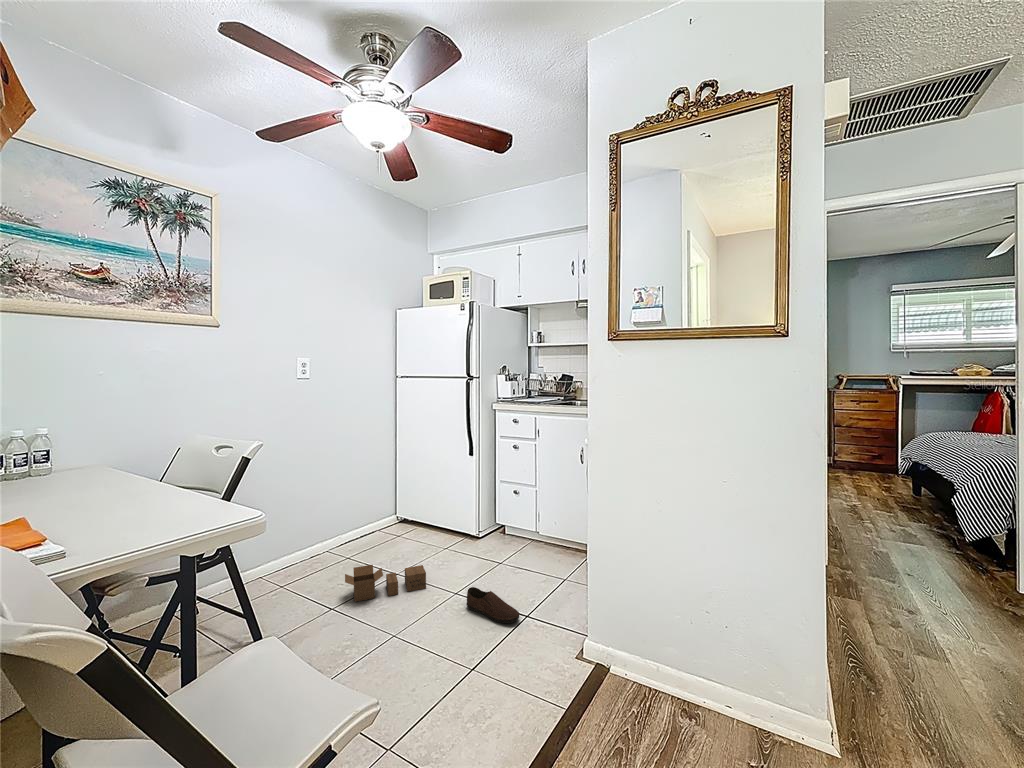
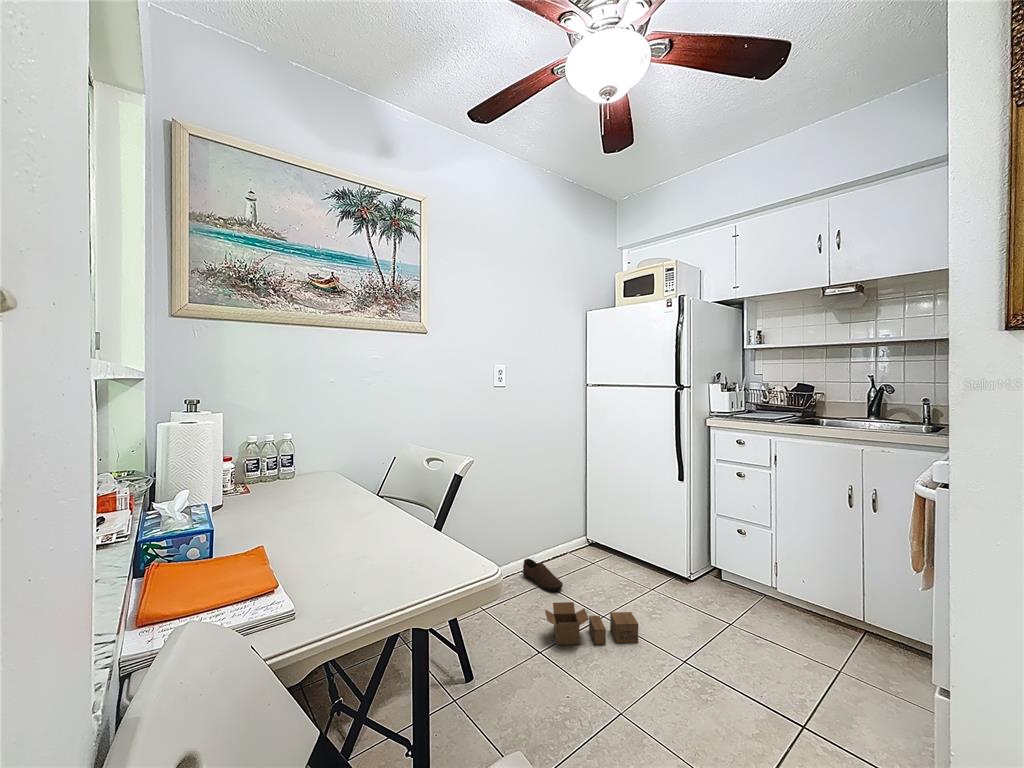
shoe: present [466,587,520,623] -> present [523,559,563,590]

